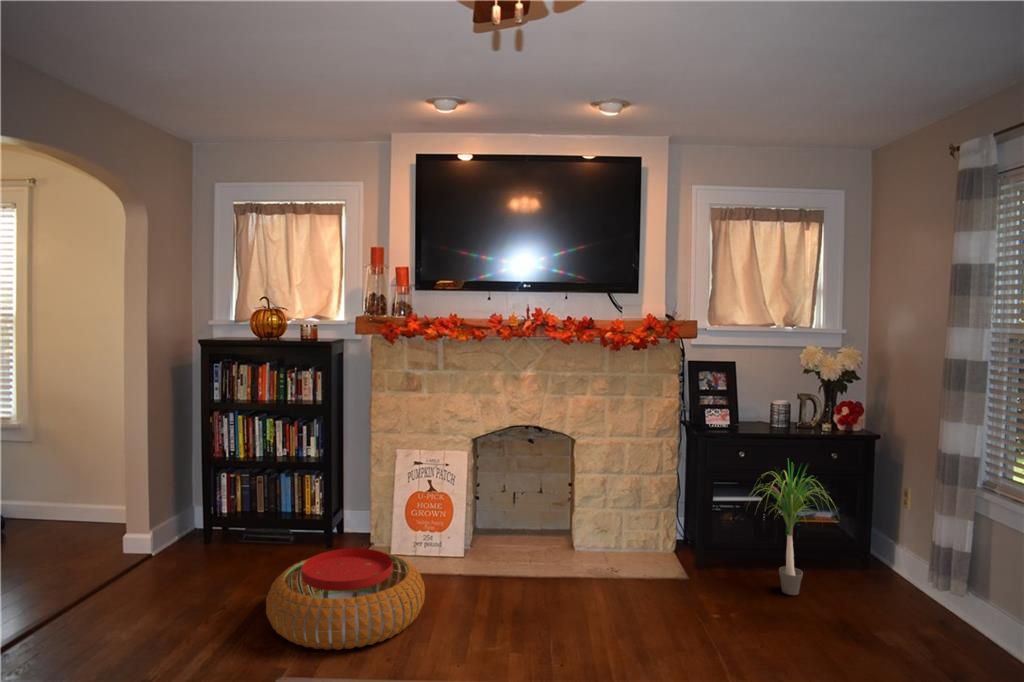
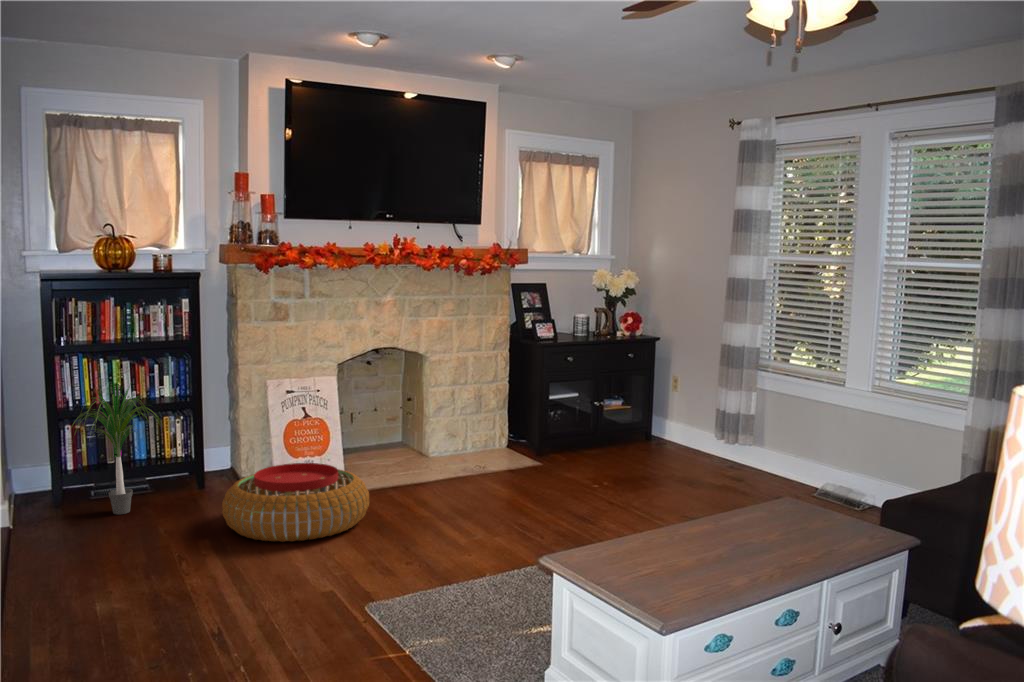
potted plant: present [757,462,832,595] -> present [71,382,155,515]

